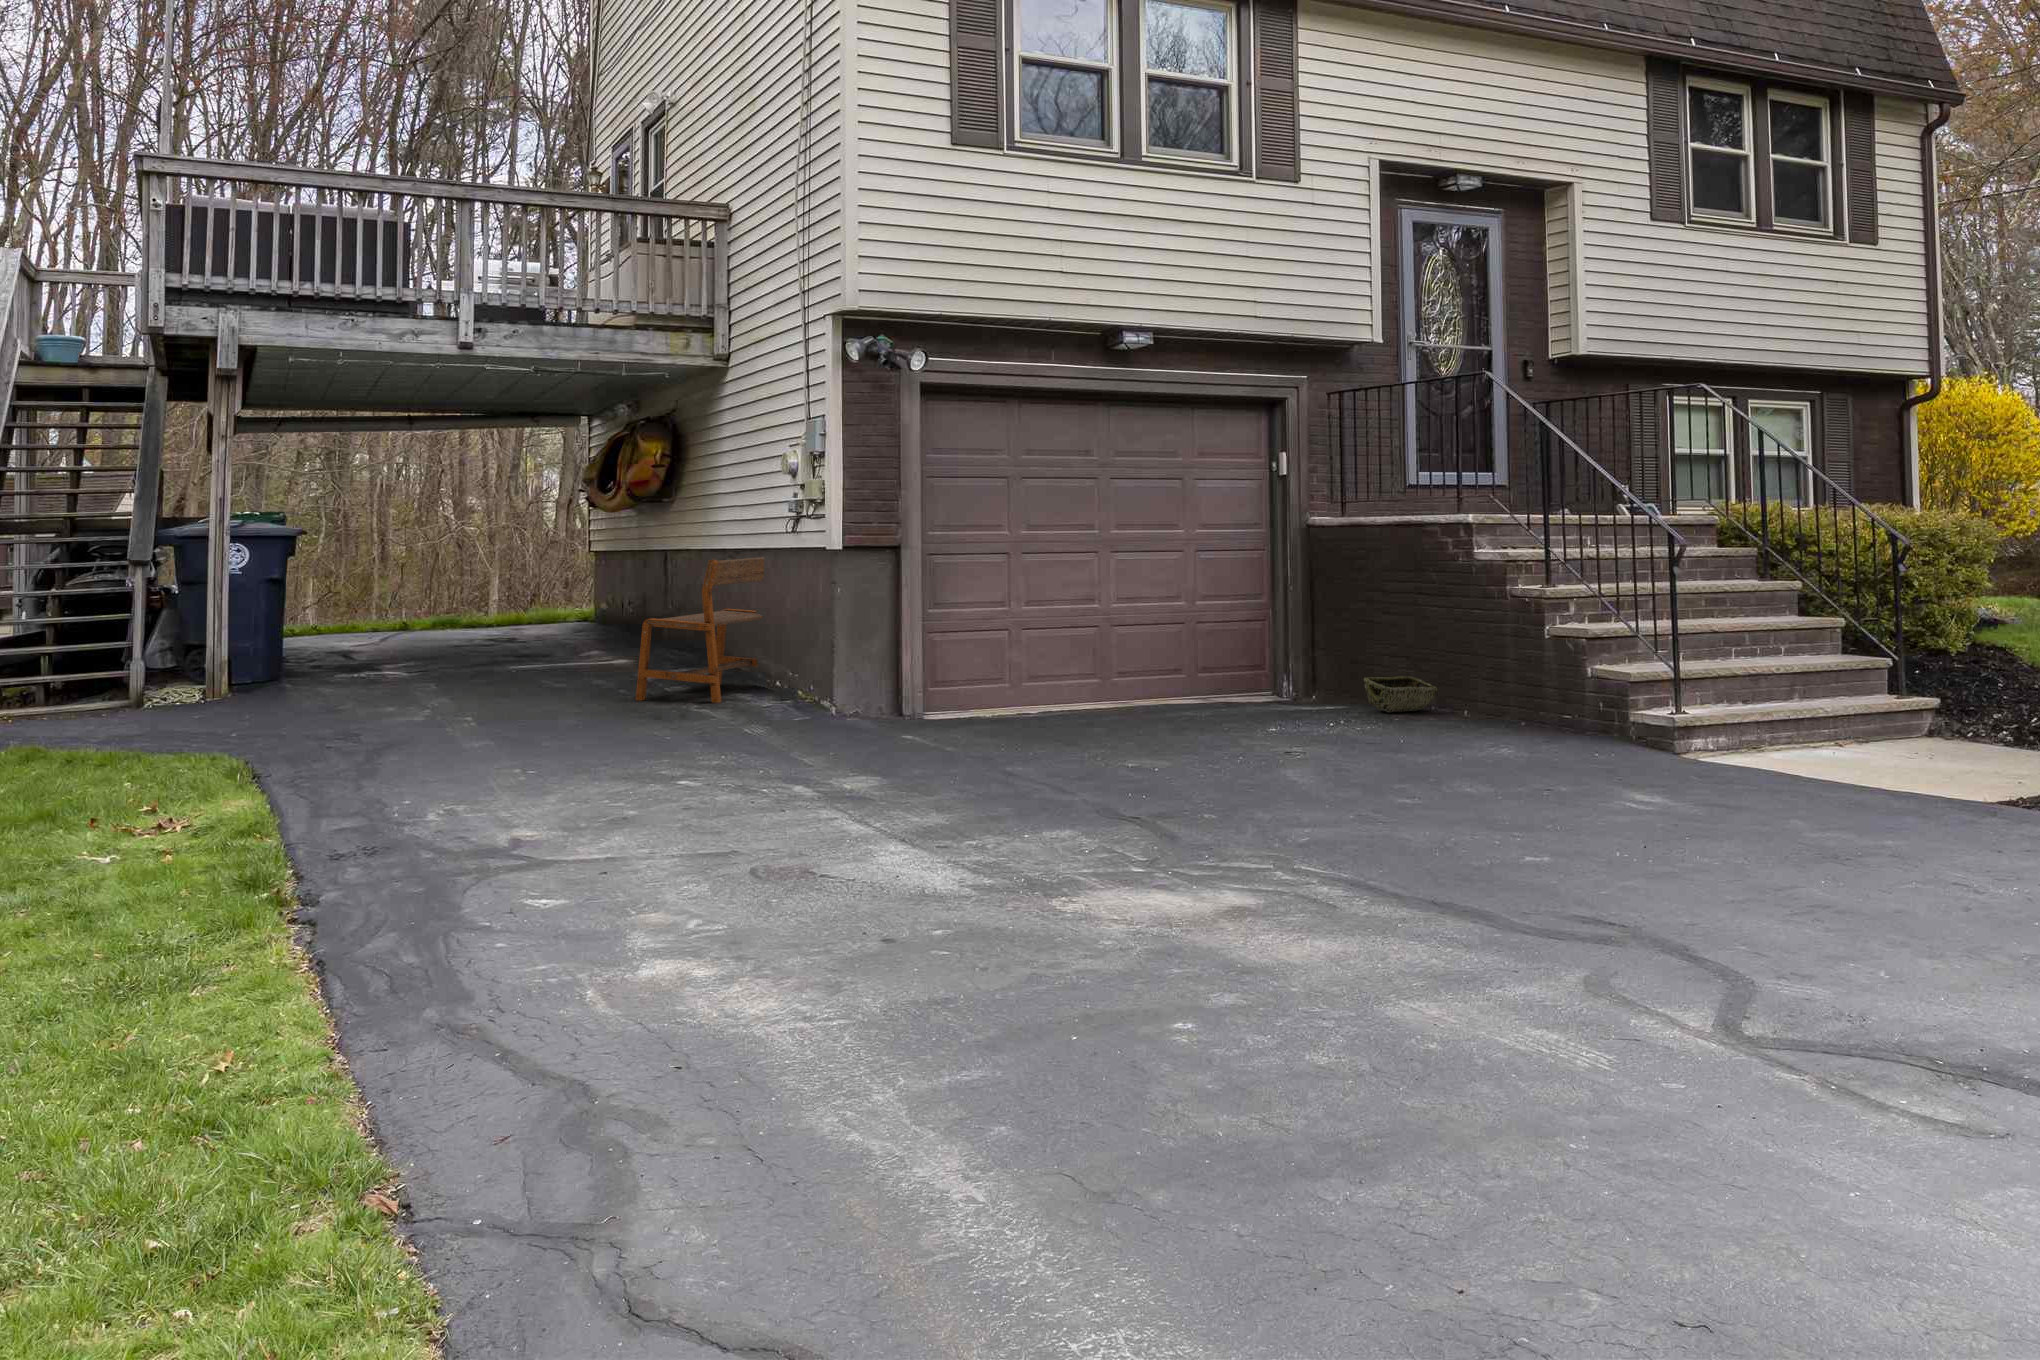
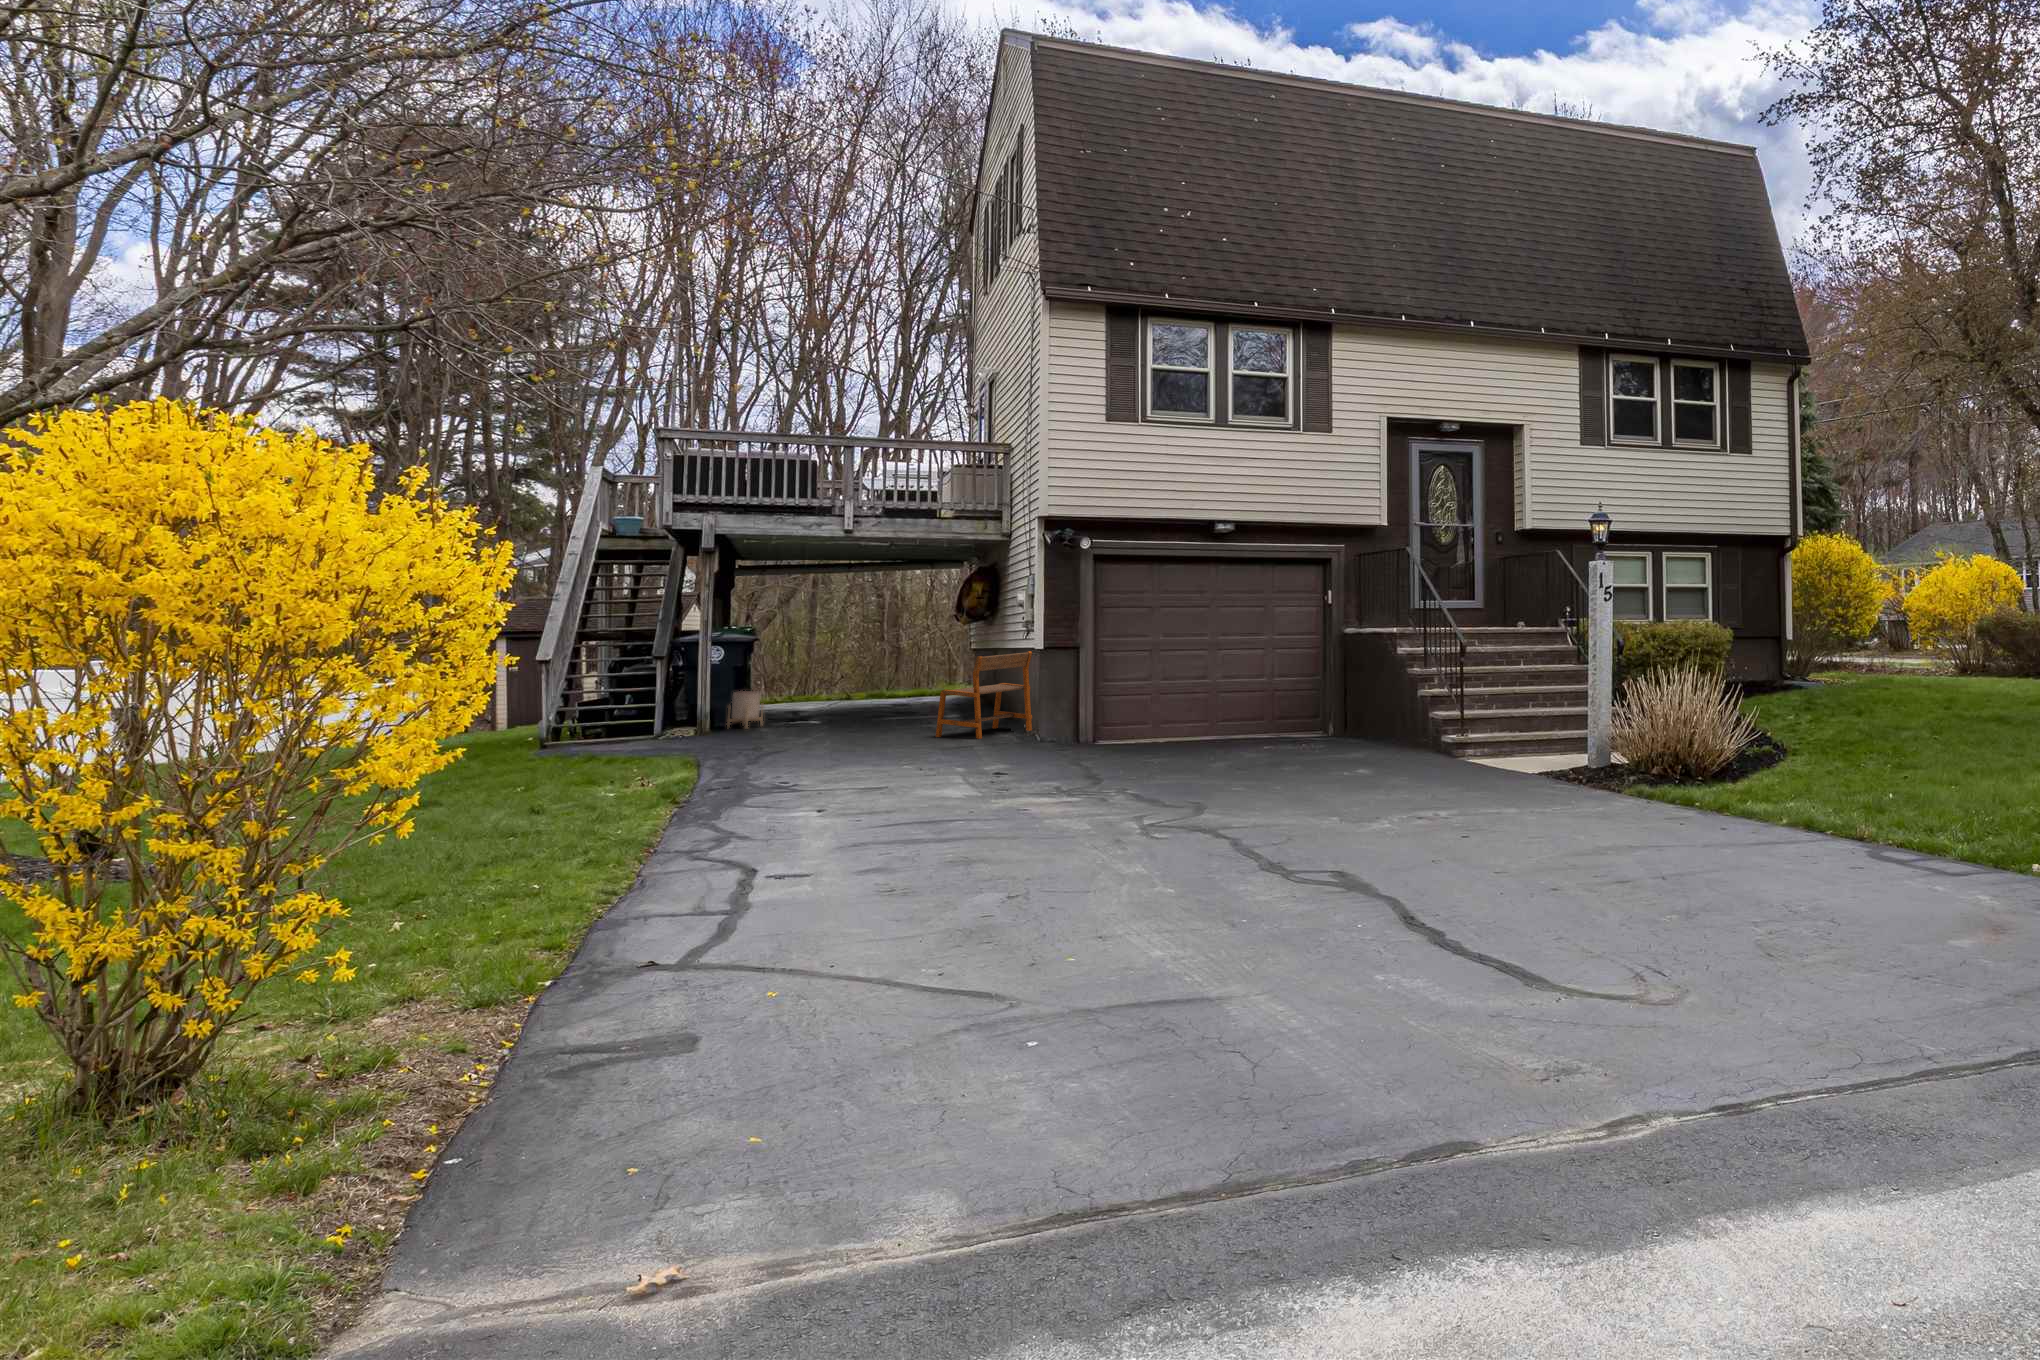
planter: none [253,626,314,690] -> present [728,691,764,727]
woven basket: present [1364,676,1437,712] -> none [1332,727,1374,748]

